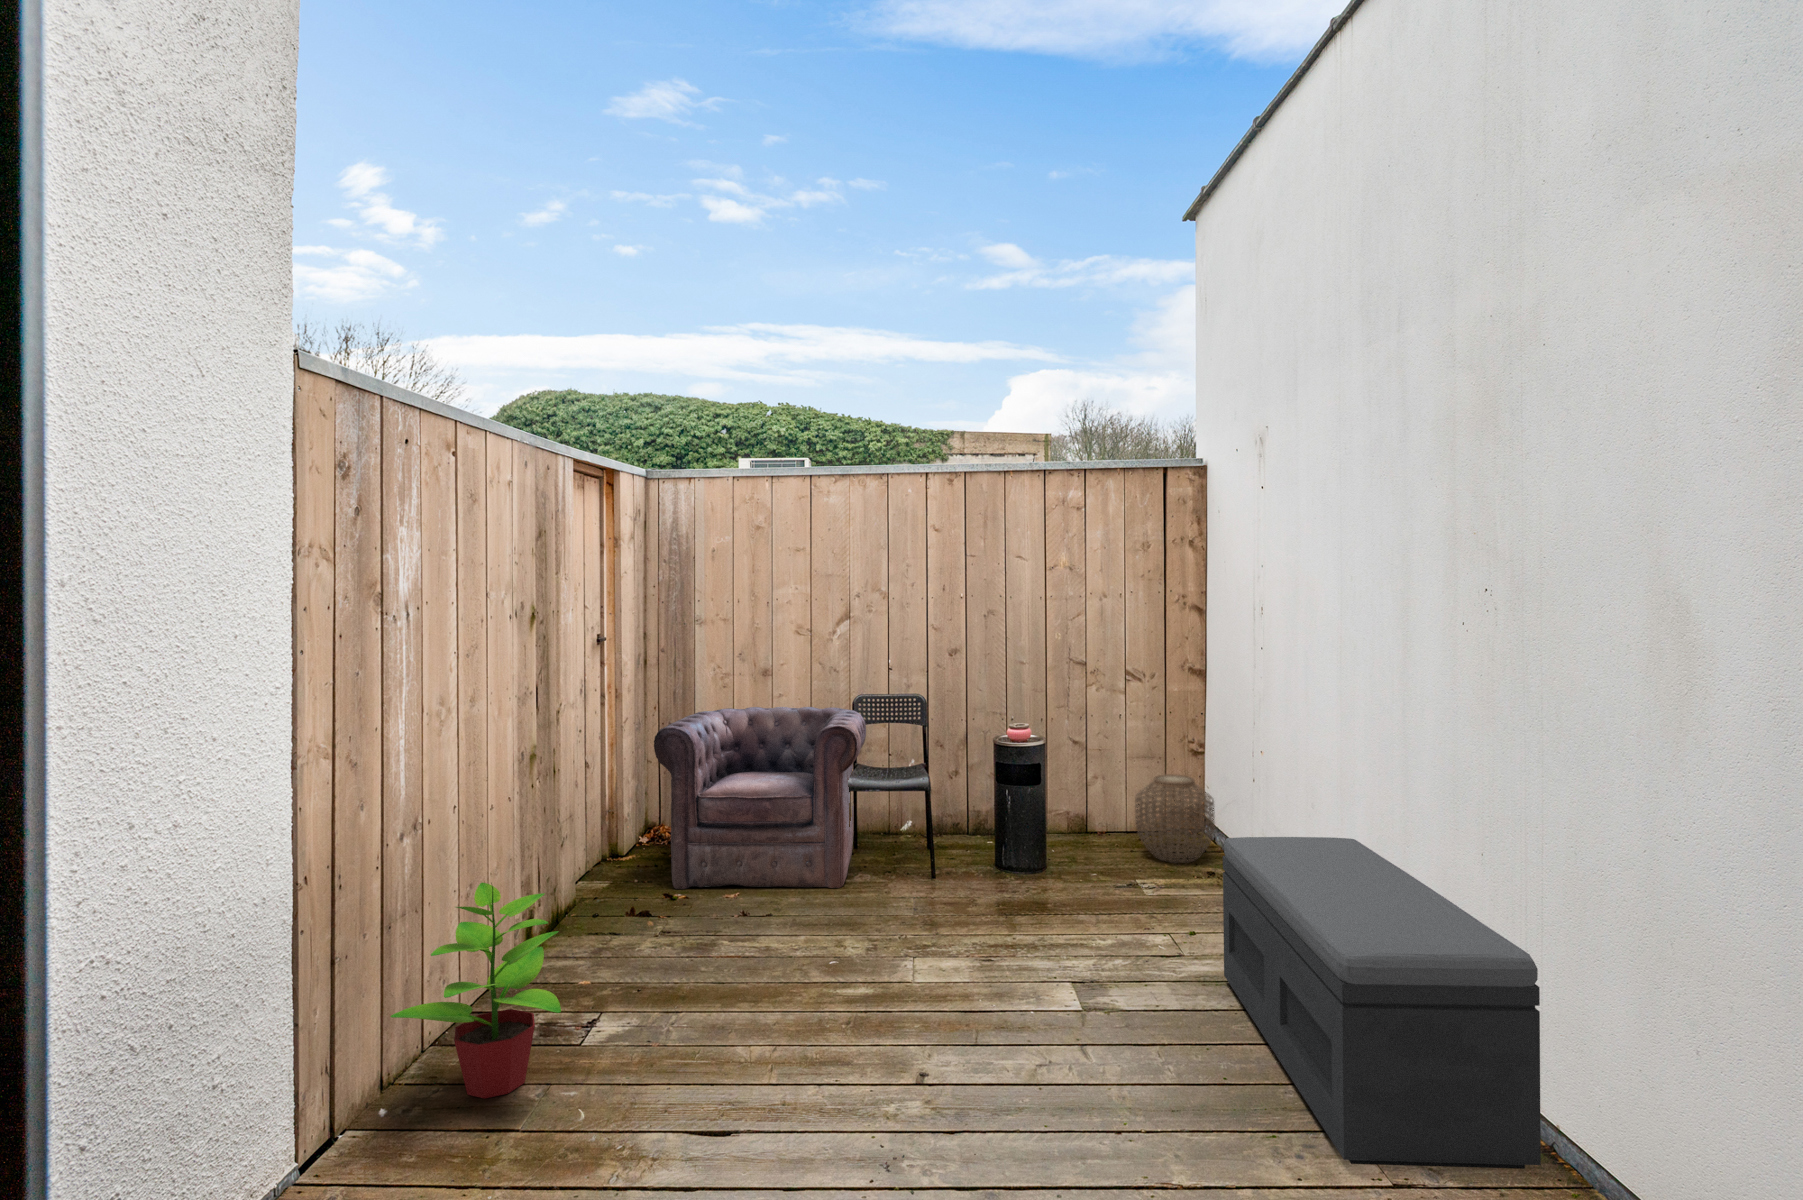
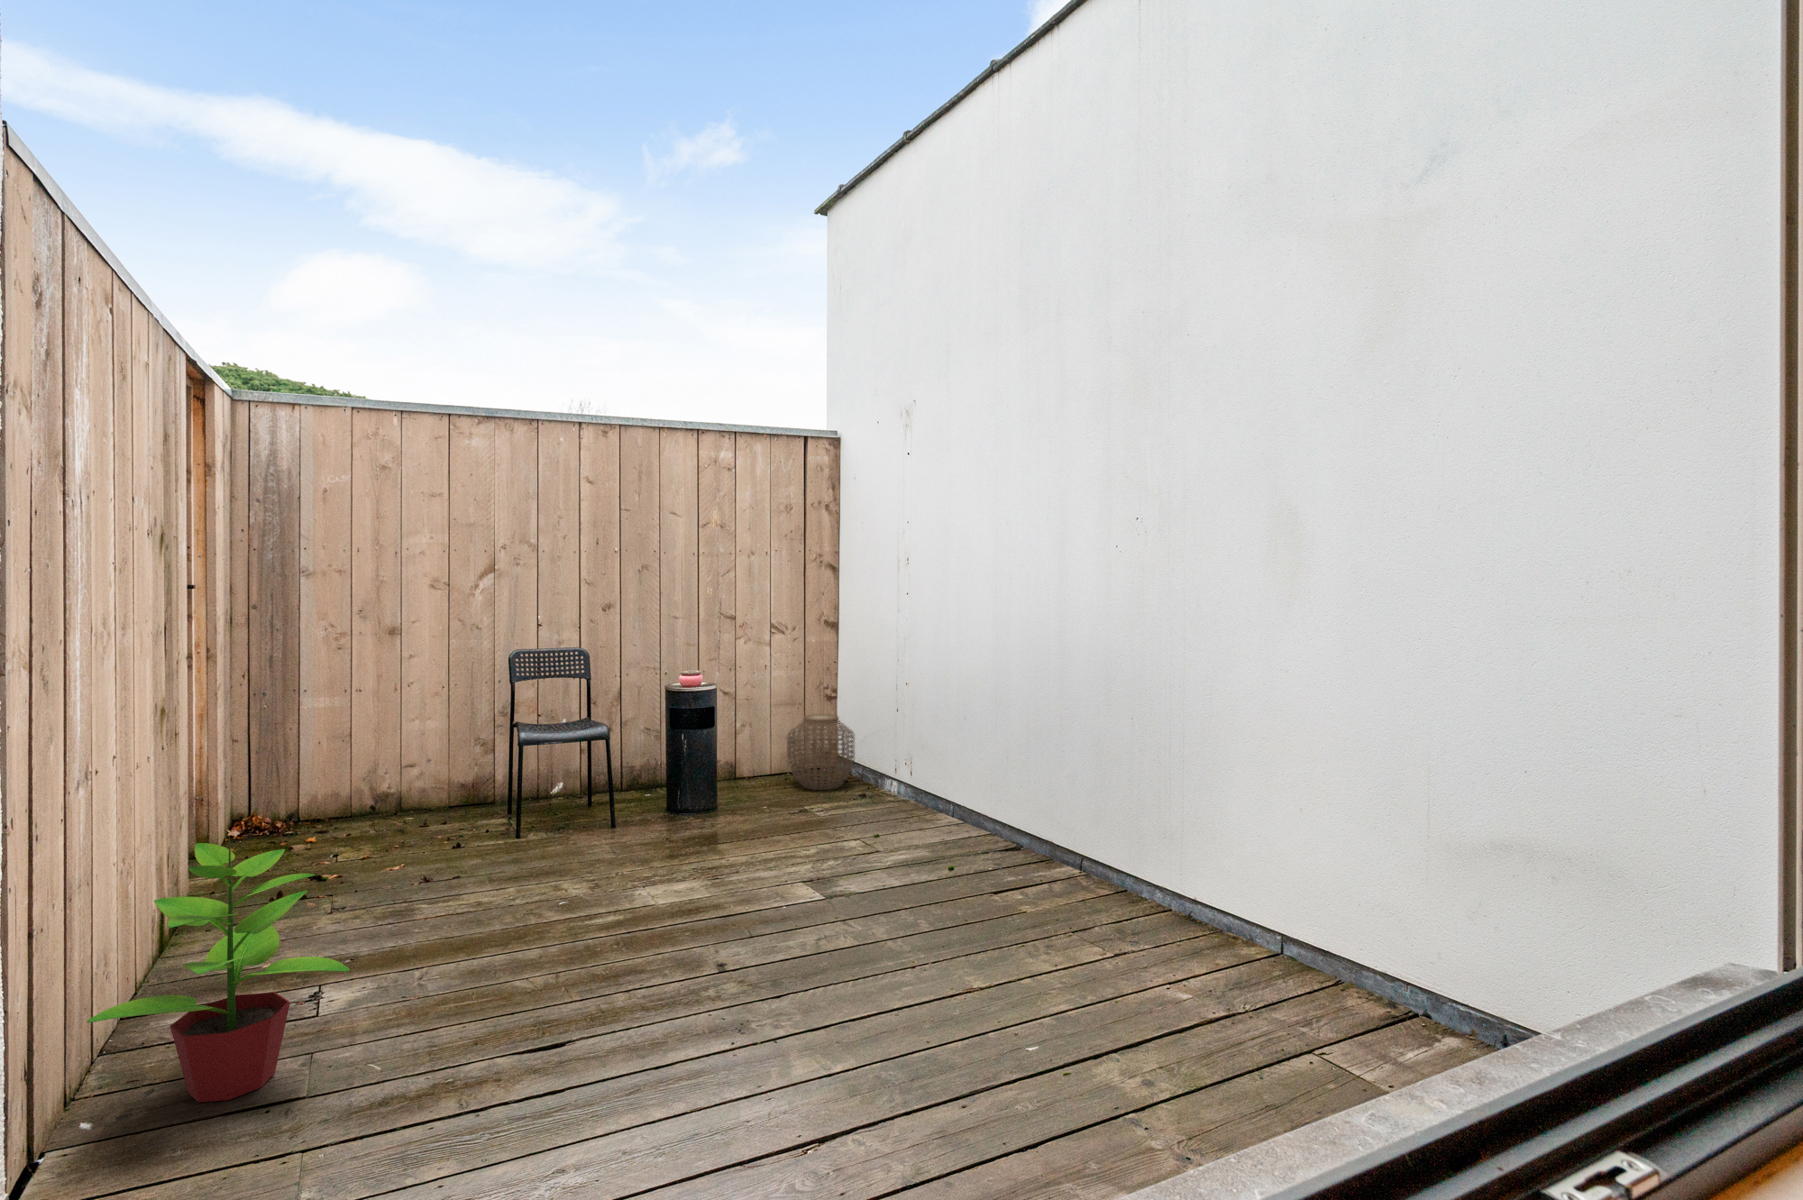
armchair: present [654,707,866,889] -> none [281,666,542,874]
storage bench: present [1223,837,1541,1169] -> none [923,733,1190,950]

